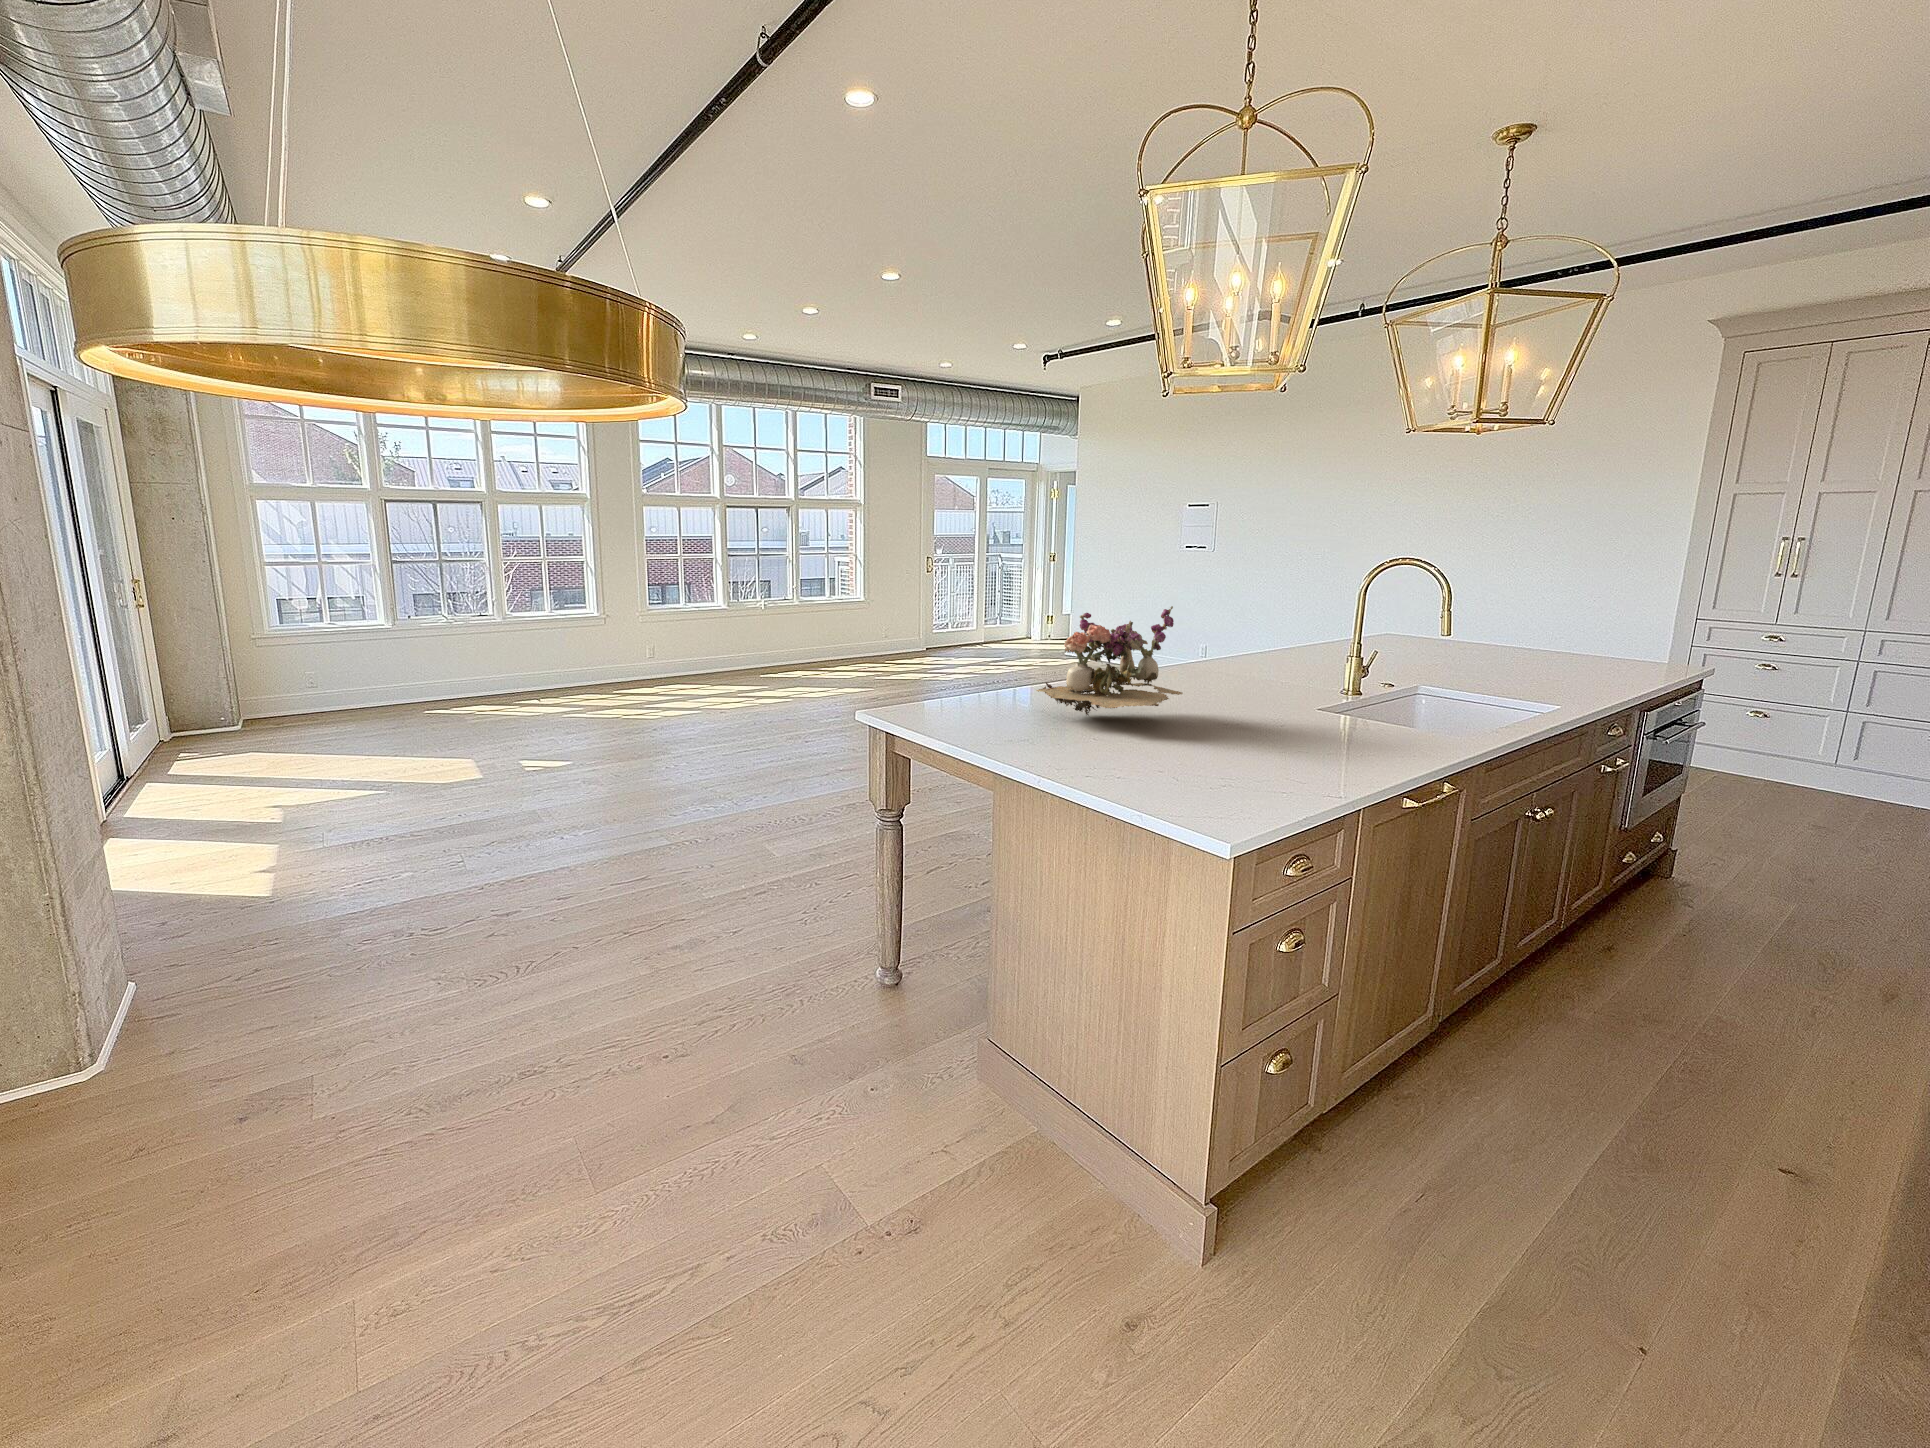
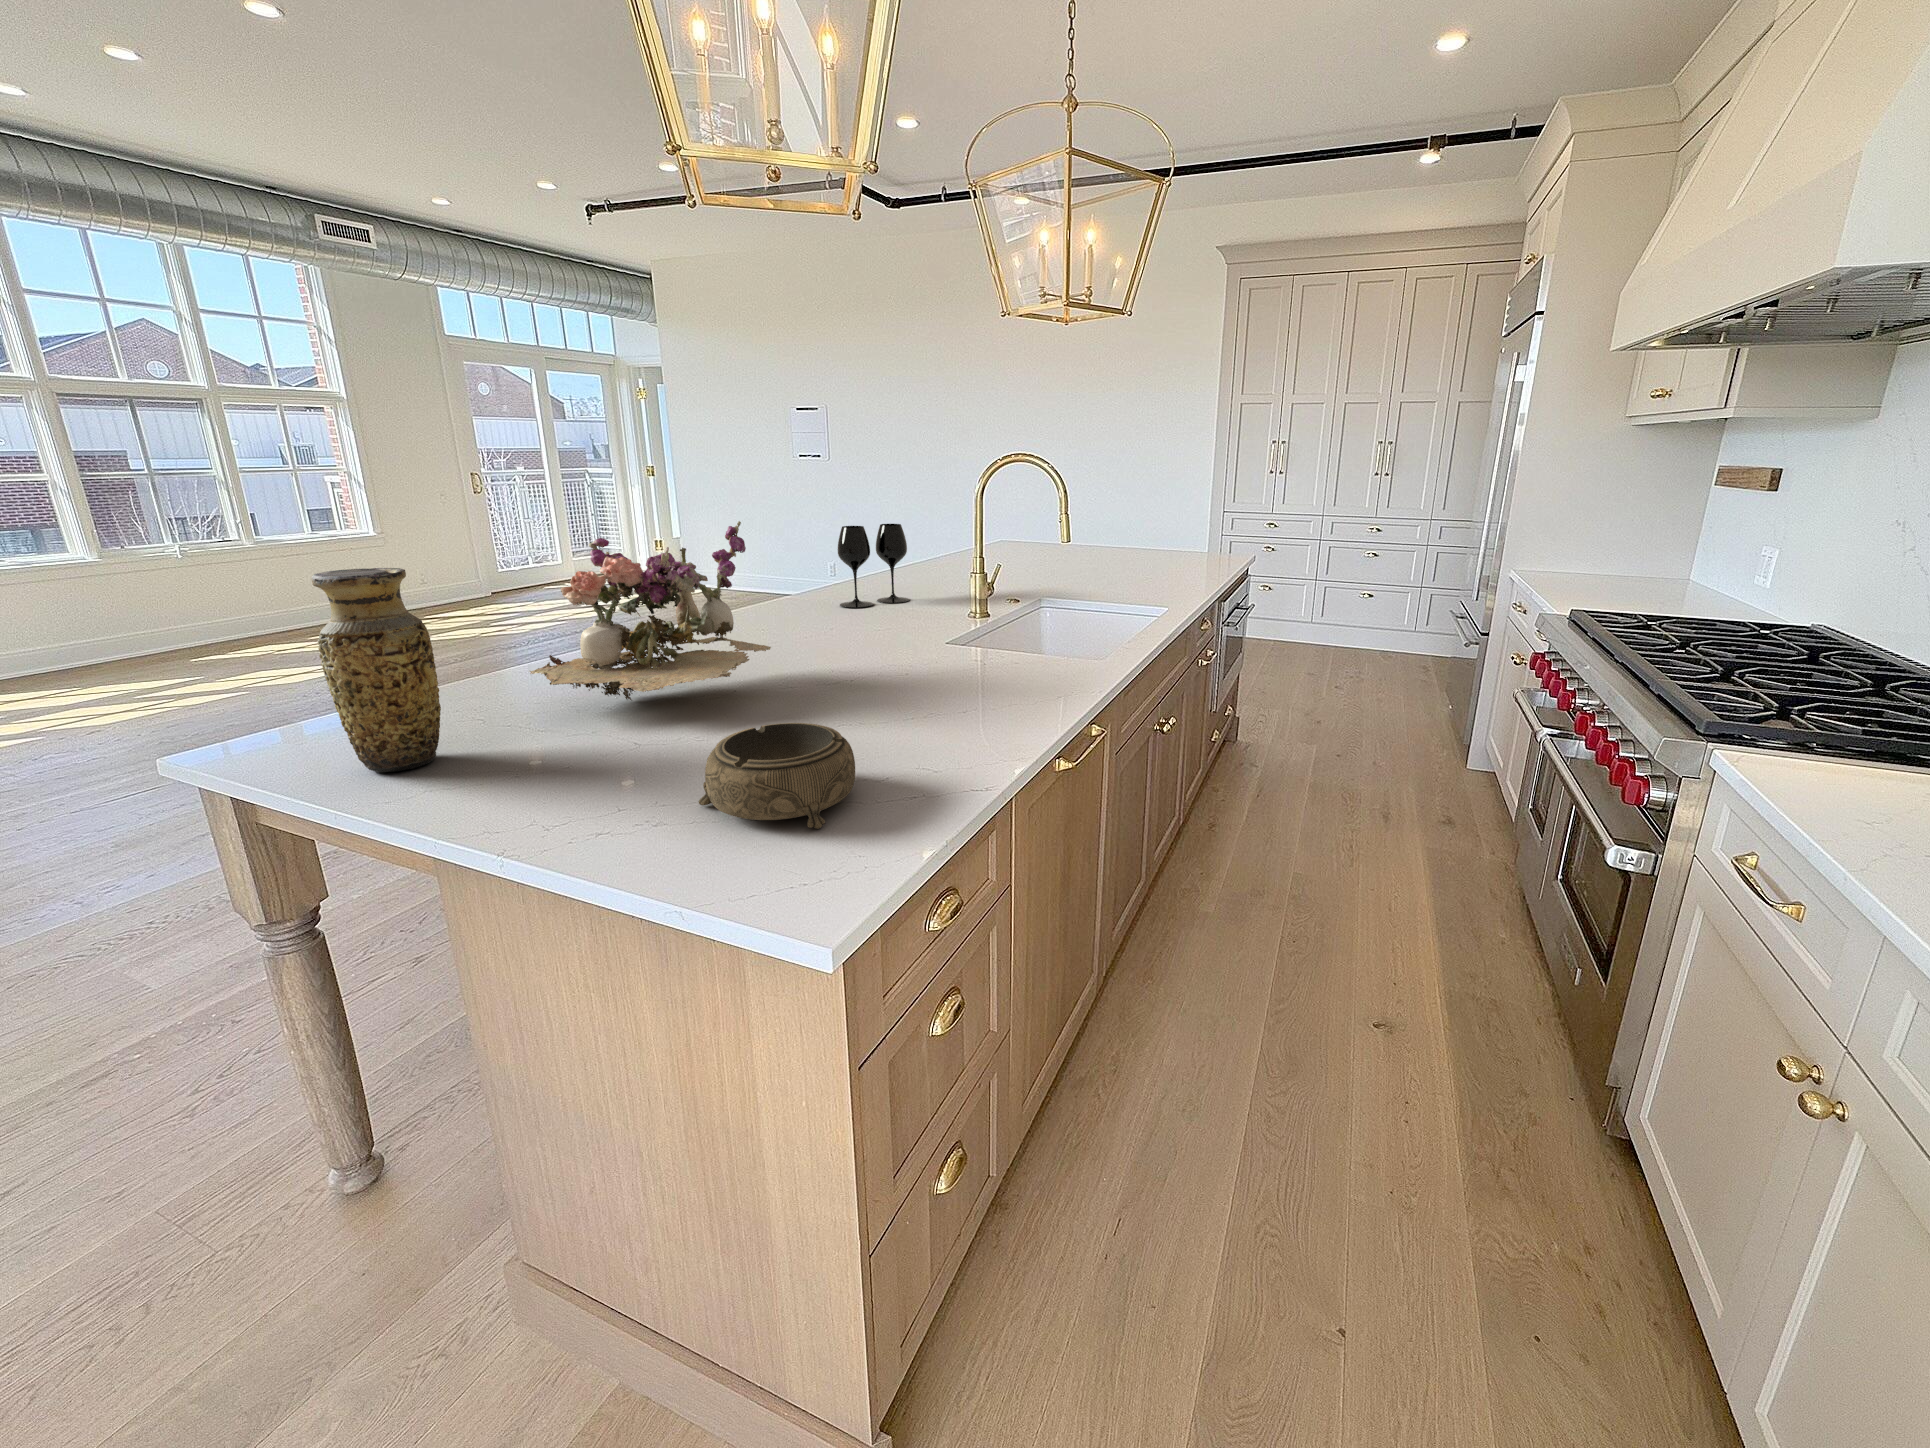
wine glass: none [1226,612,1290,678] -> present [838,524,909,608]
vase: none [955,622,1003,733] -> present [312,568,441,772]
decorative bowl: none [1145,732,1246,793] -> present [699,723,855,829]

